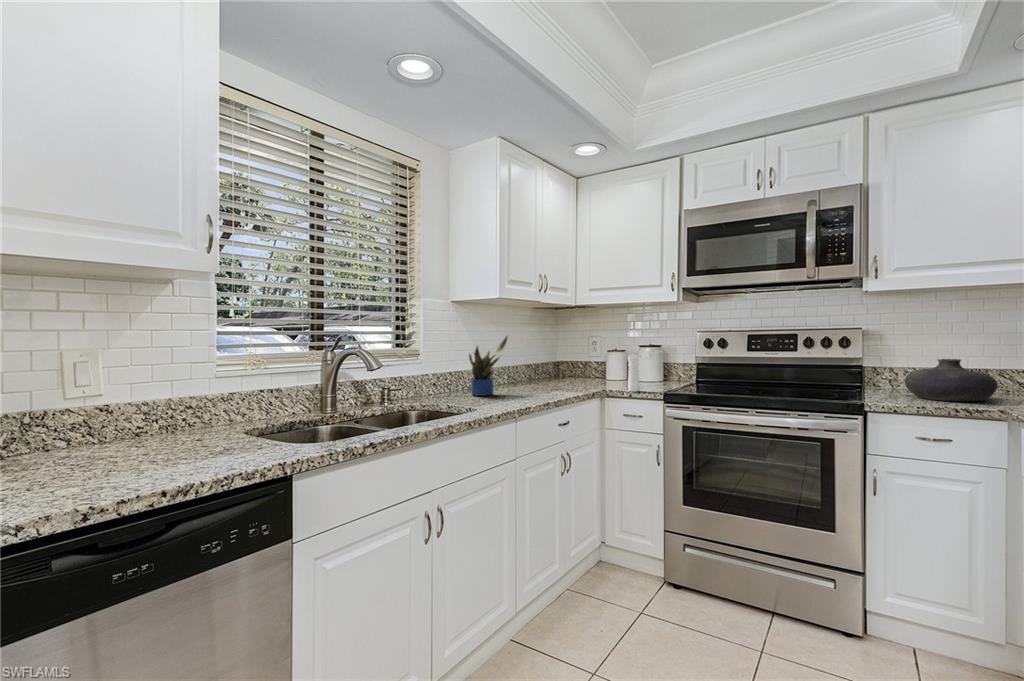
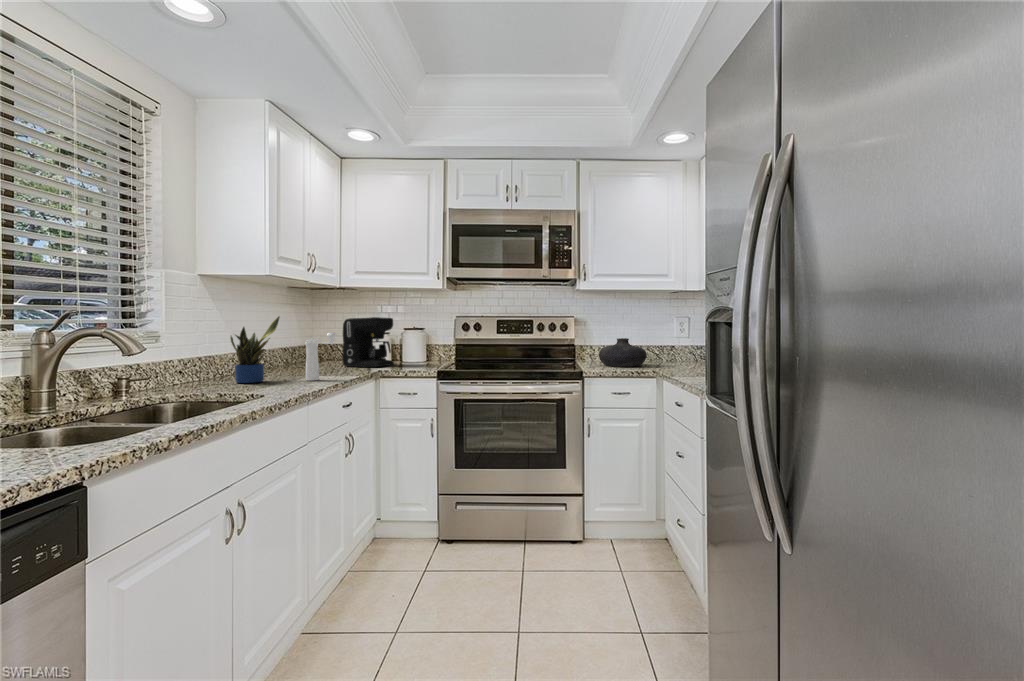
coffee maker: none [577,334,627,384] -> present [342,317,394,367]
pepper mill: present [628,349,654,392] -> present [305,333,336,381]

